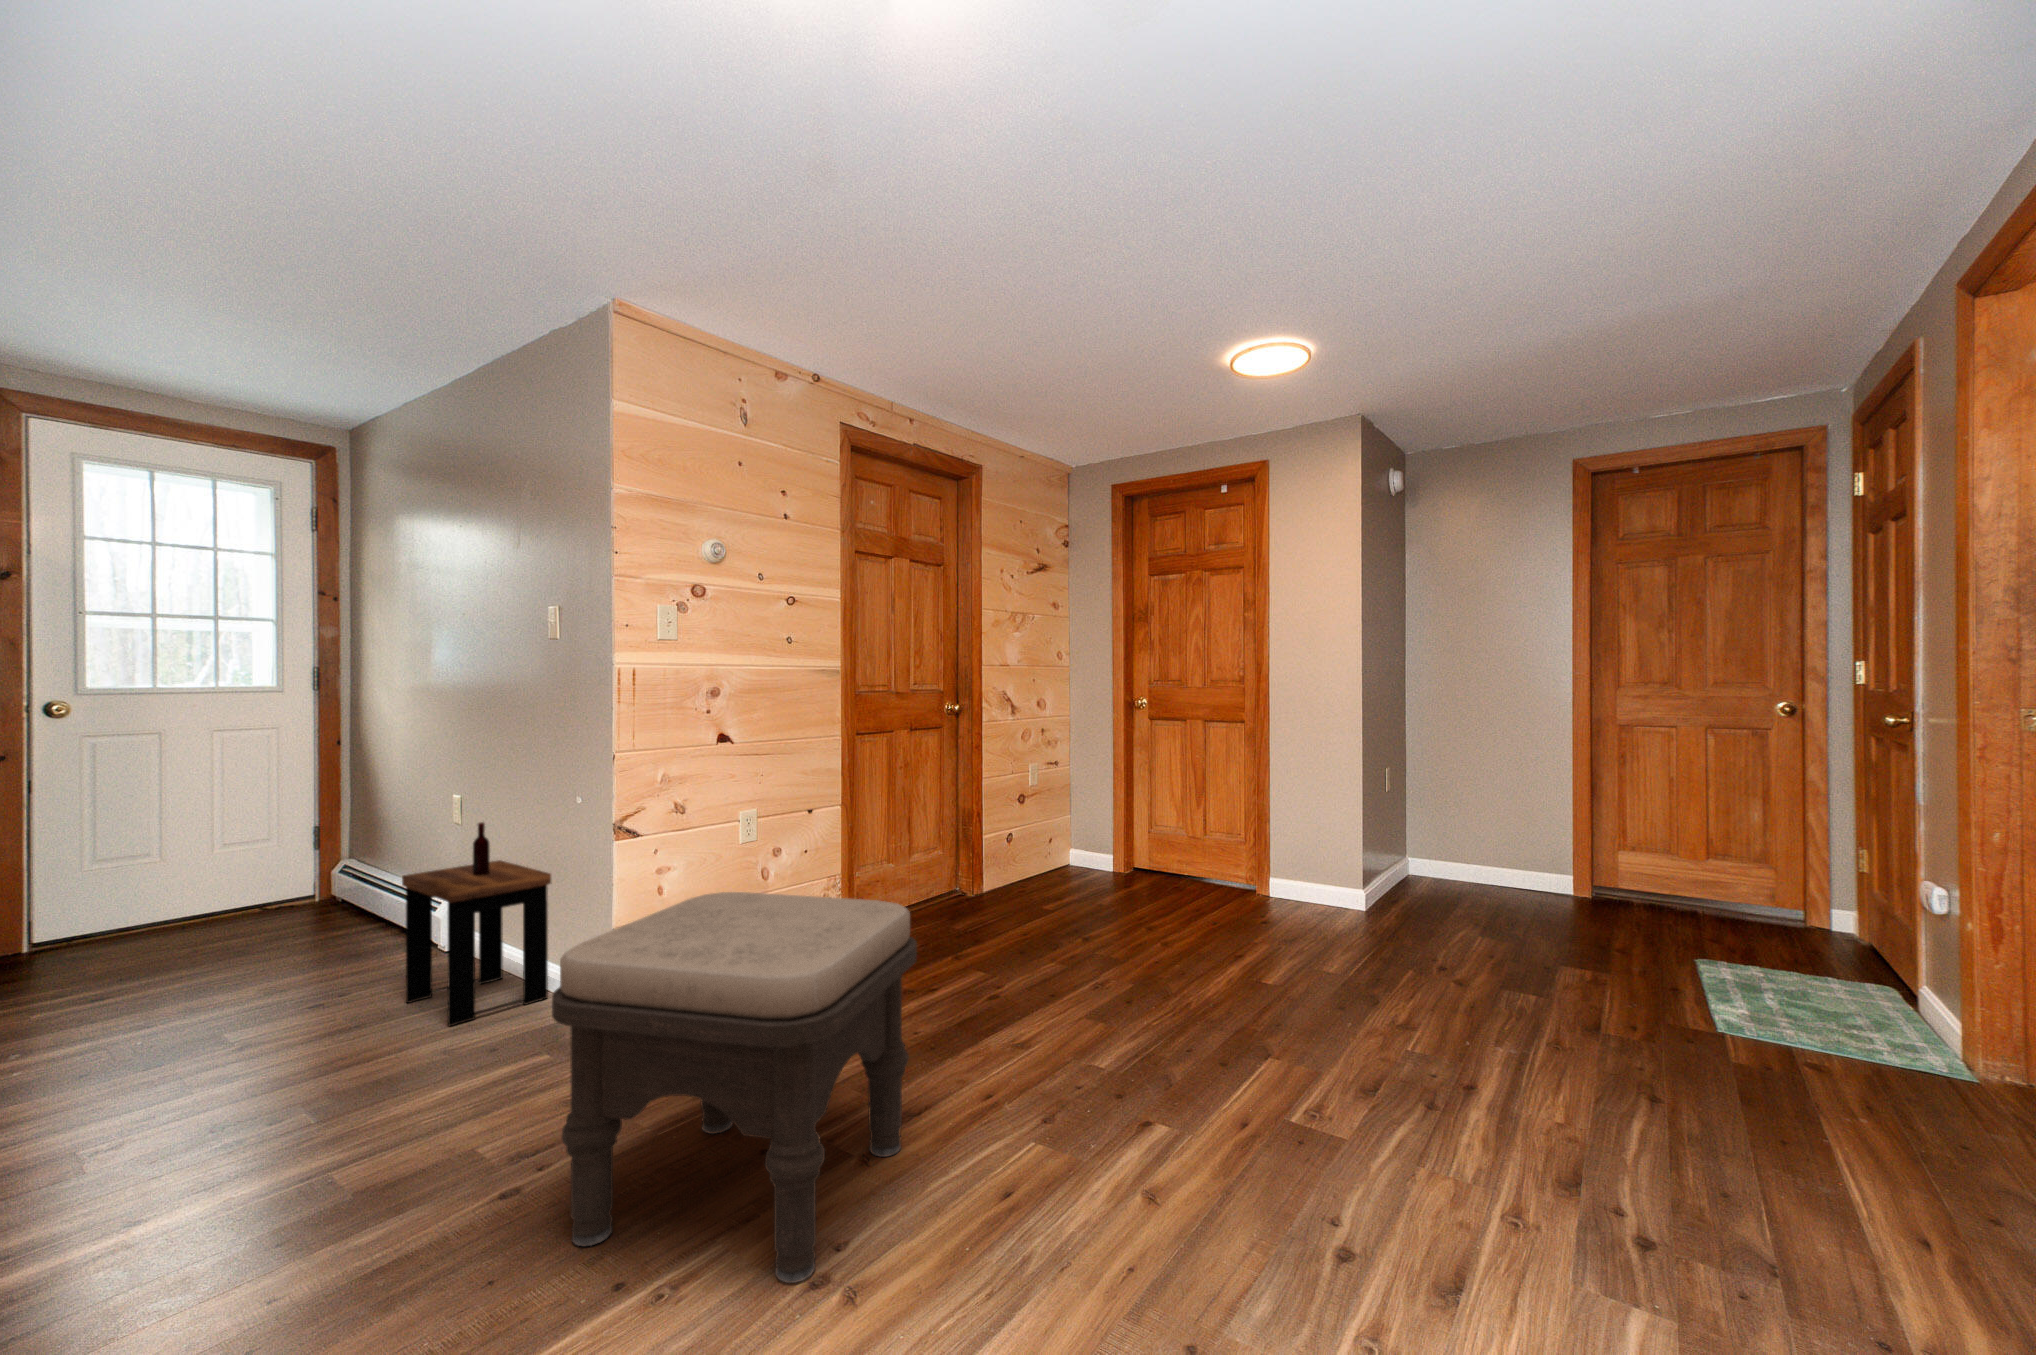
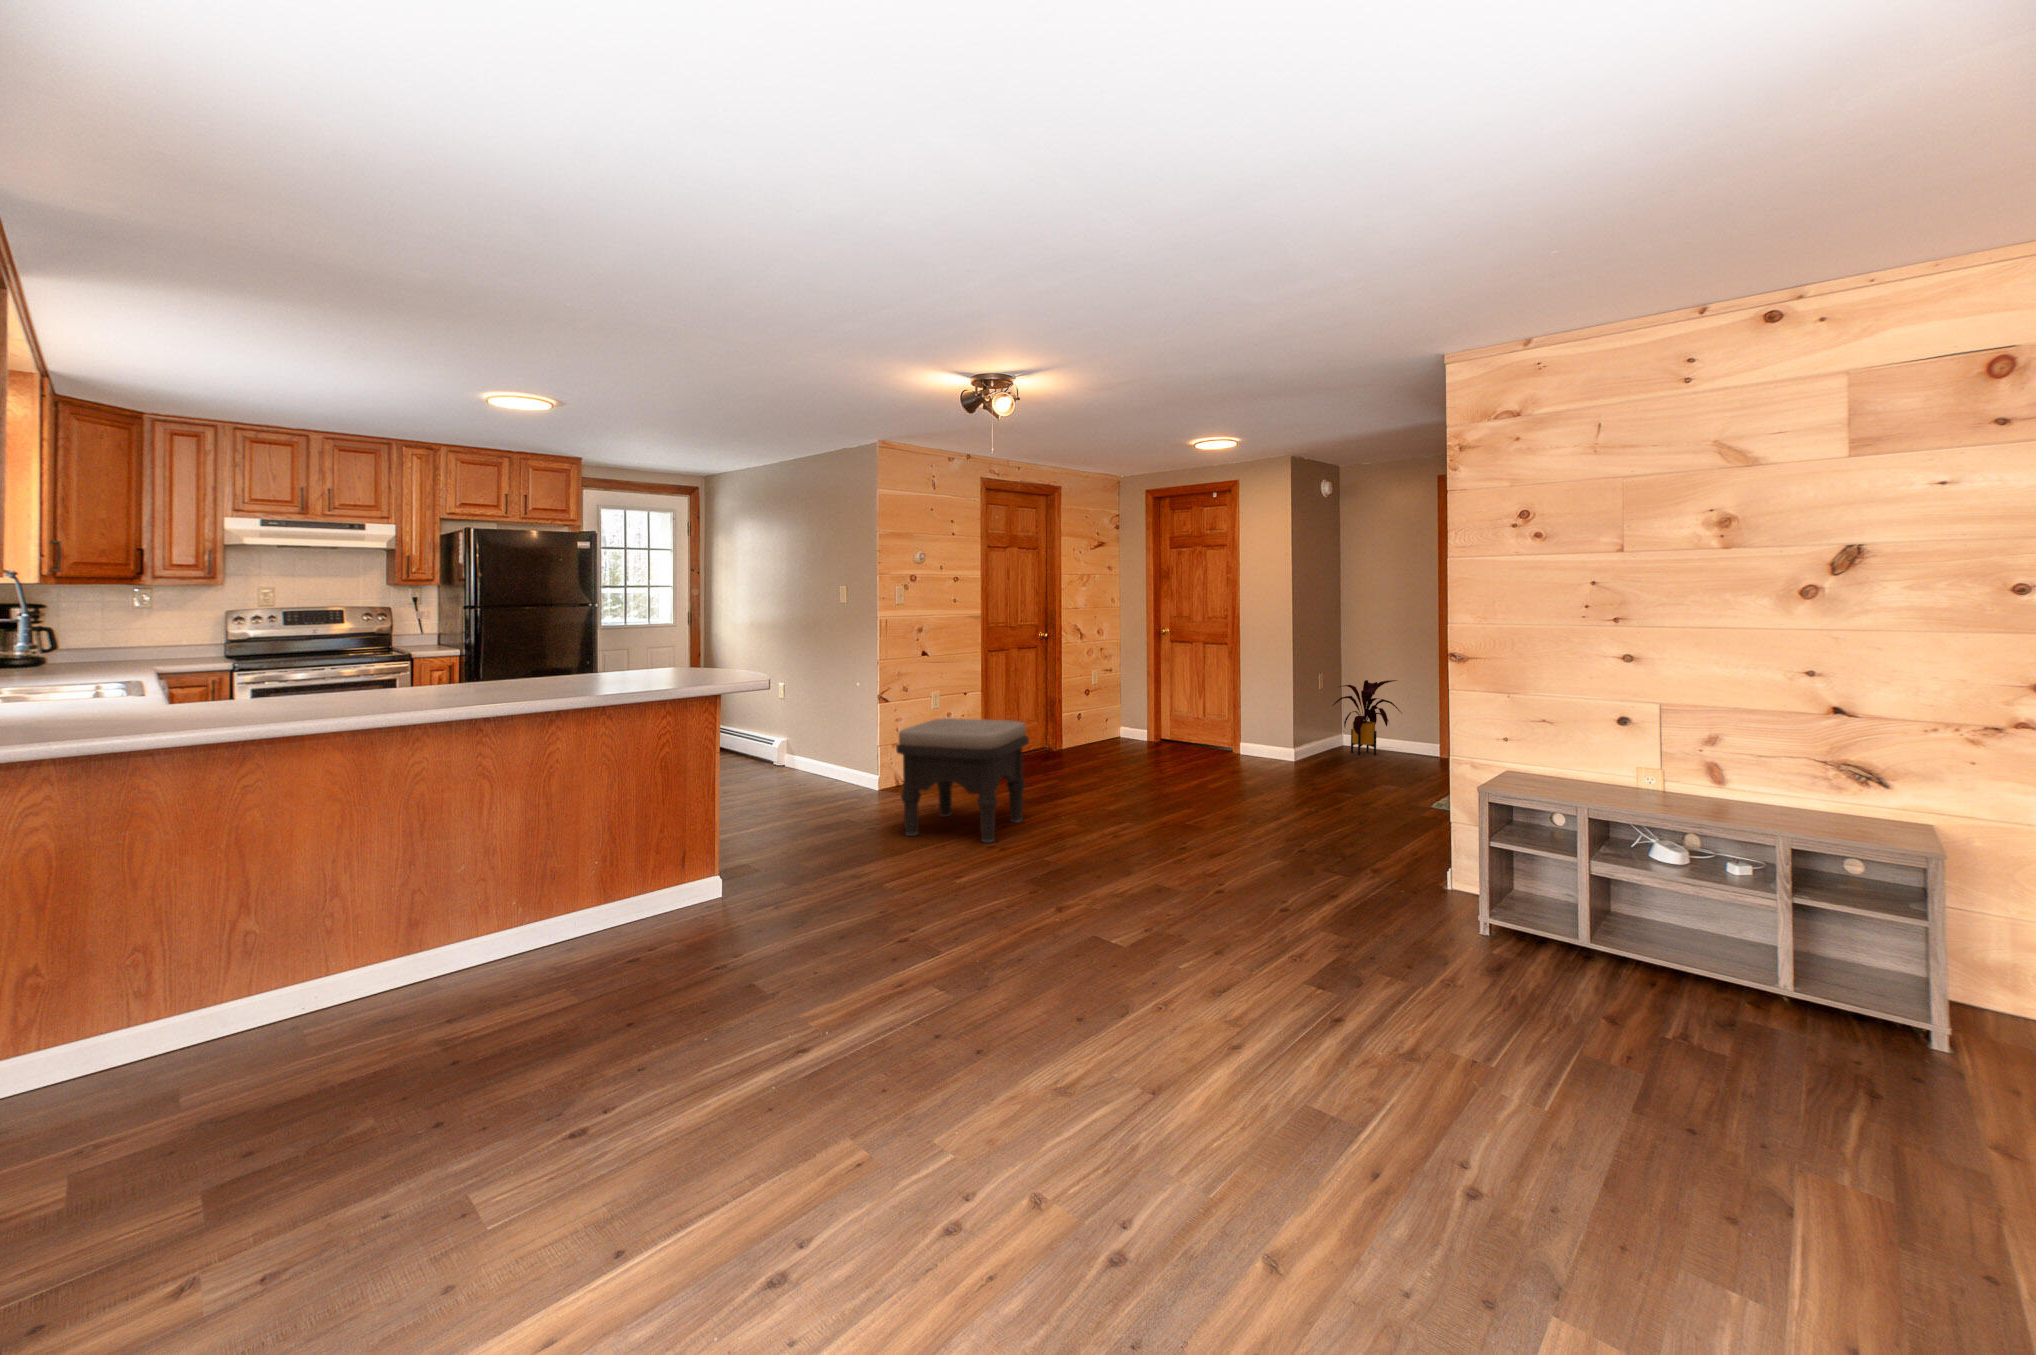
house plant: none [1417,780,1530,904] -> present [1332,680,1402,755]
side table: present [402,822,551,1026] -> none [773,696,844,790]

